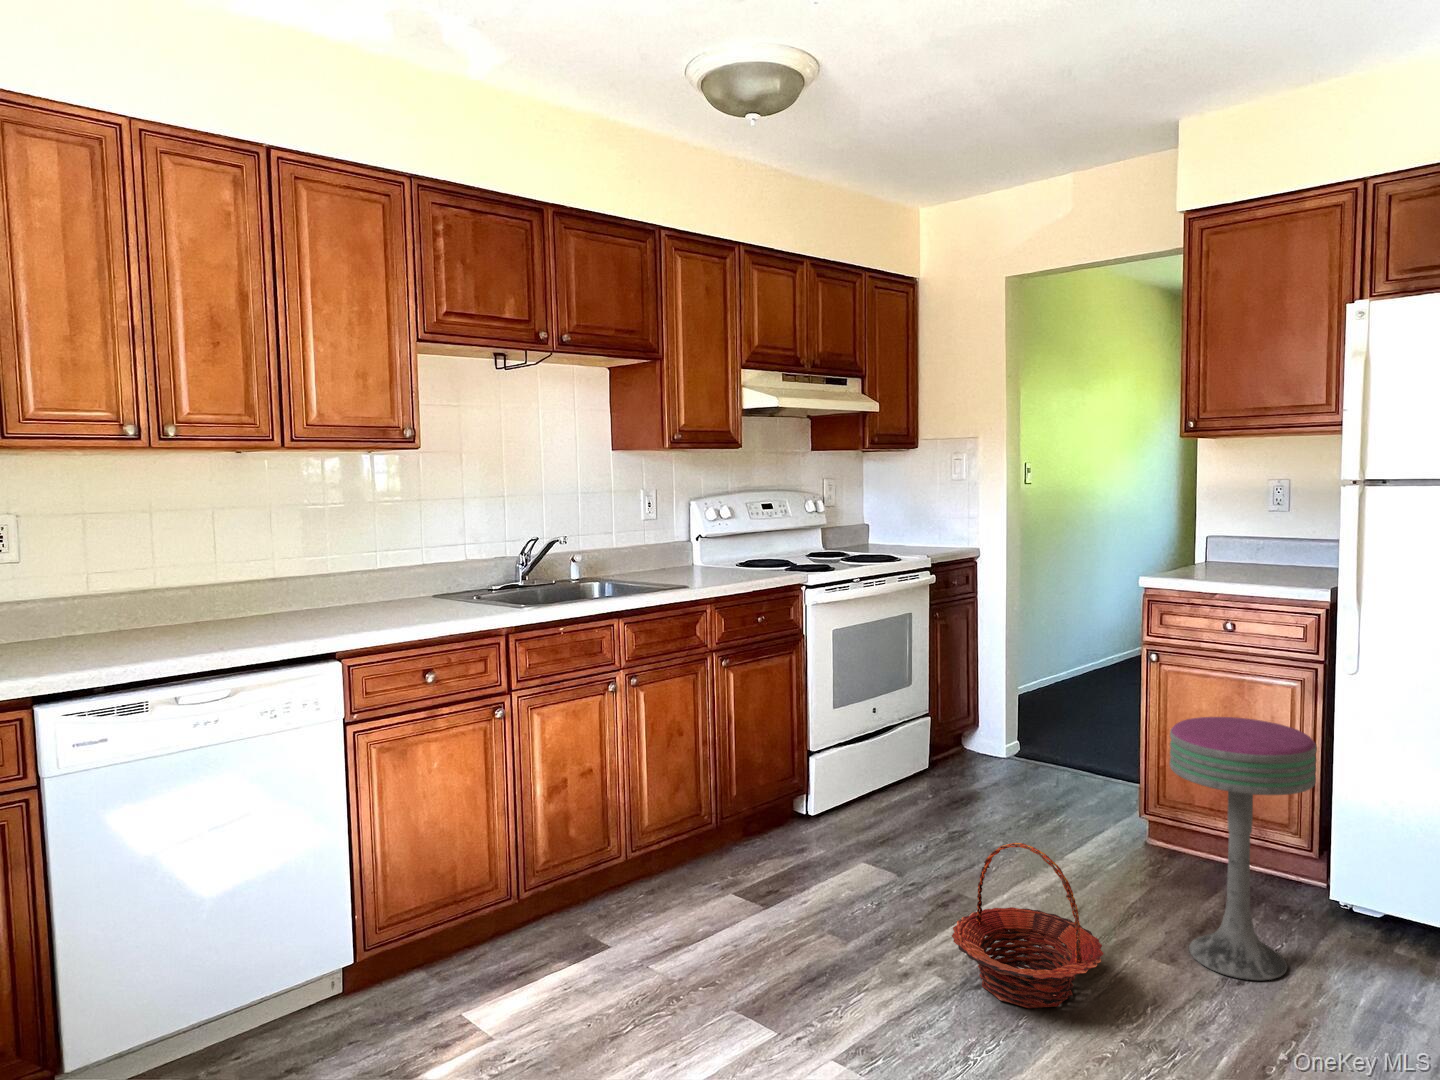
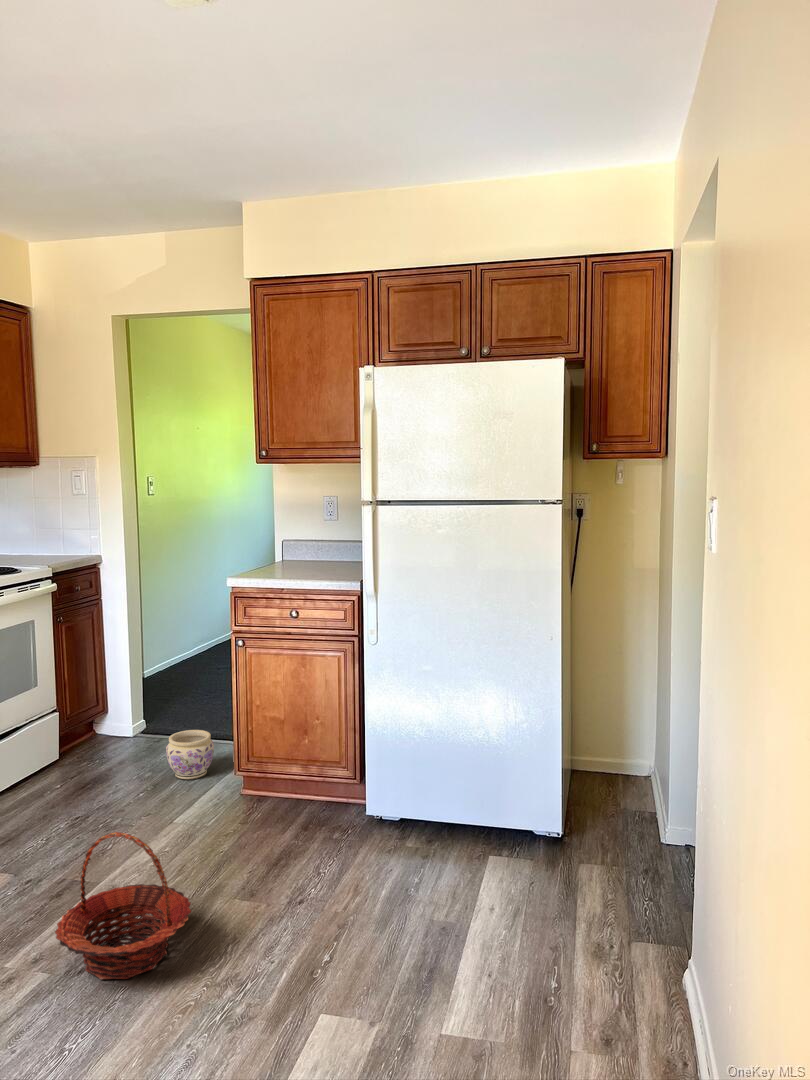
bar stool: present [1169,717,1317,981] -> none [243,690,347,898]
planter: none [1051,756,1109,814] -> present [166,730,214,780]

